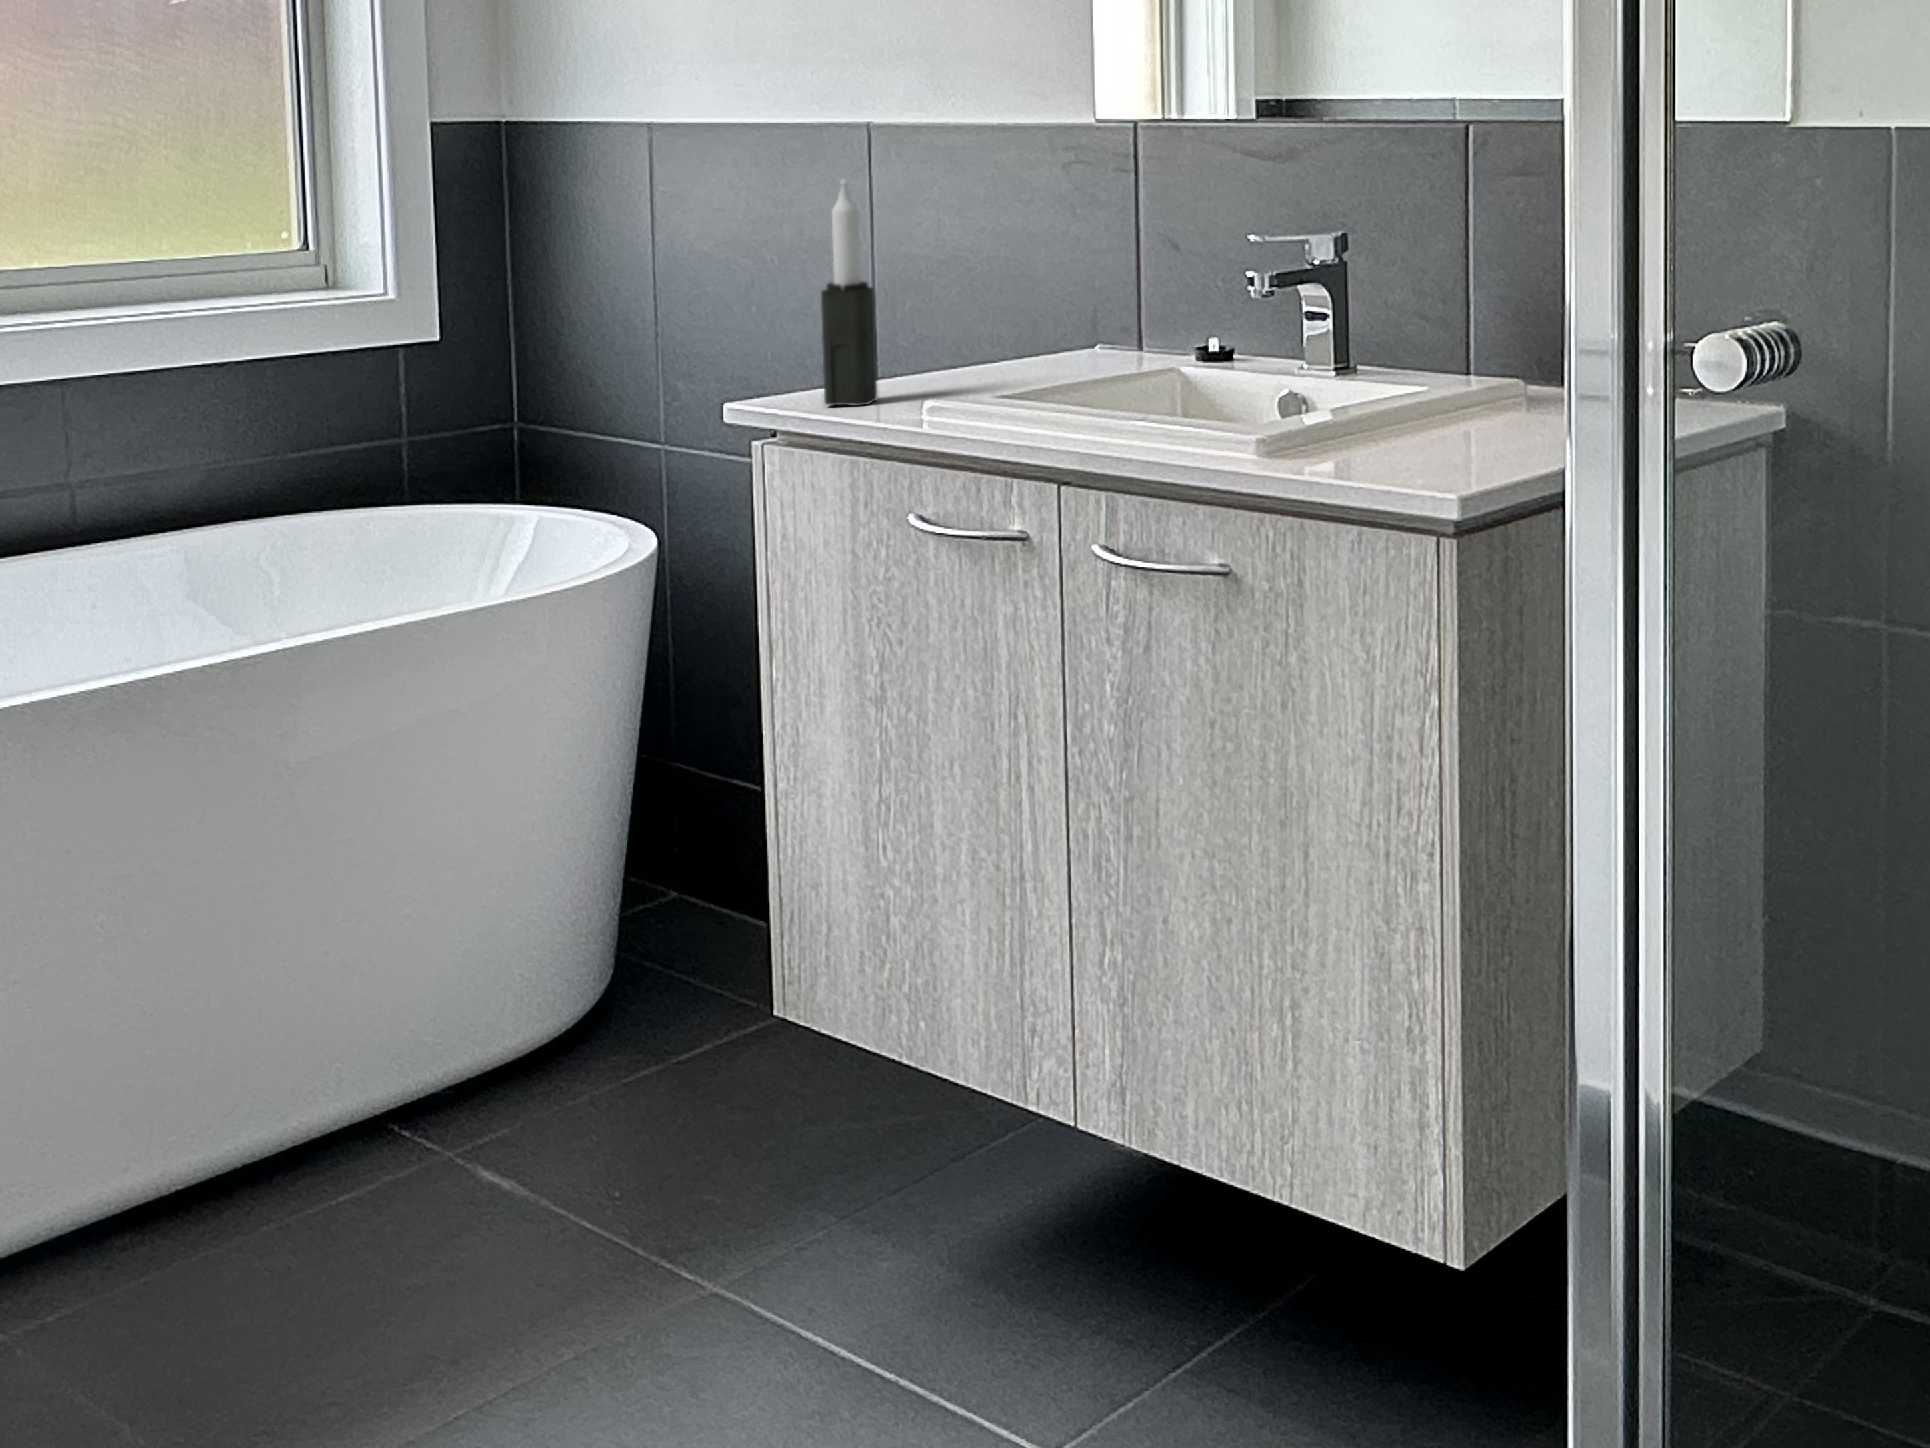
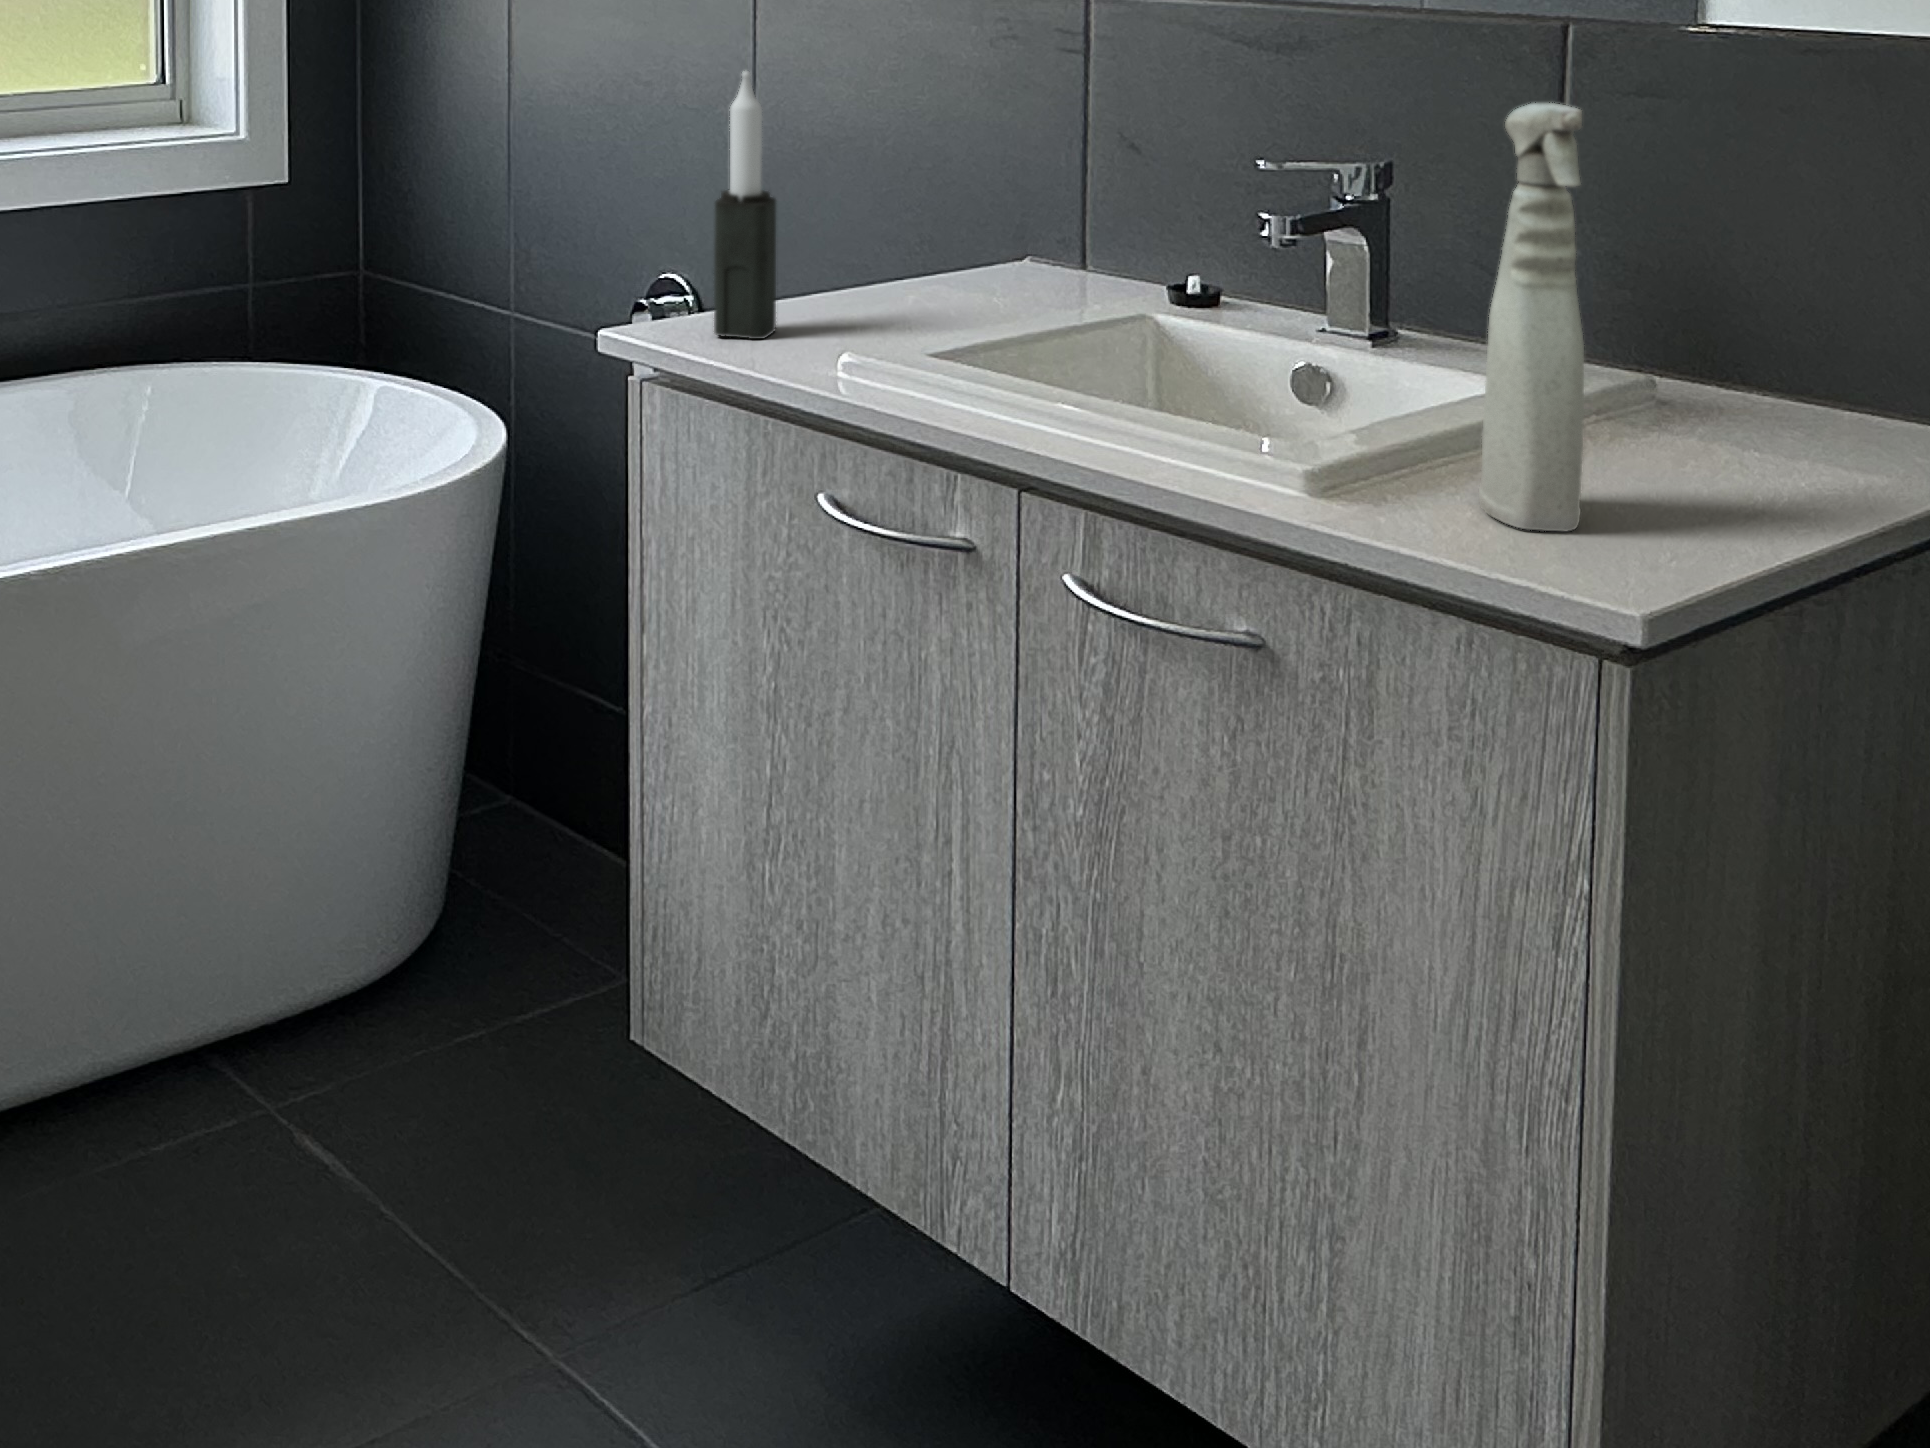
spray bottle: none [1376,153,1440,463] -> present [1479,103,1584,531]

